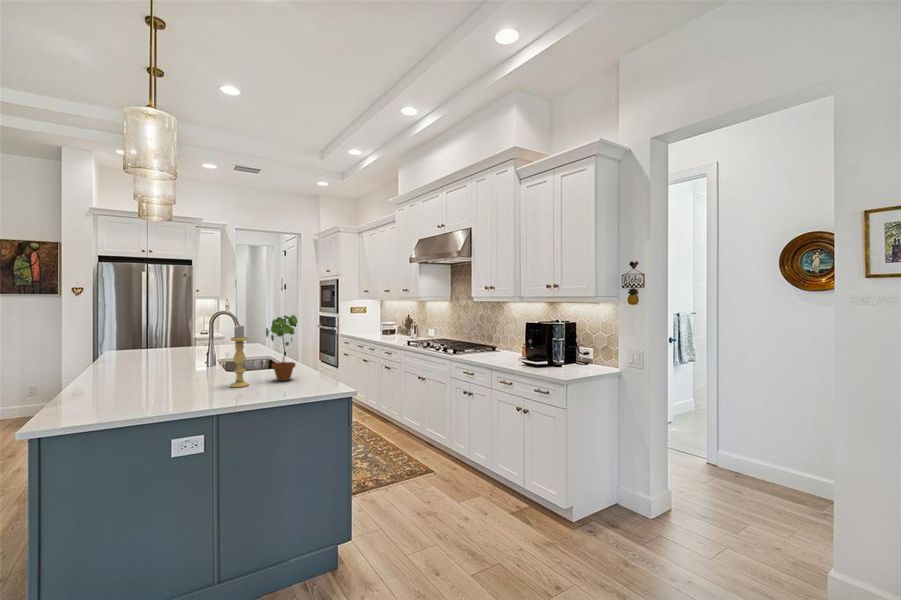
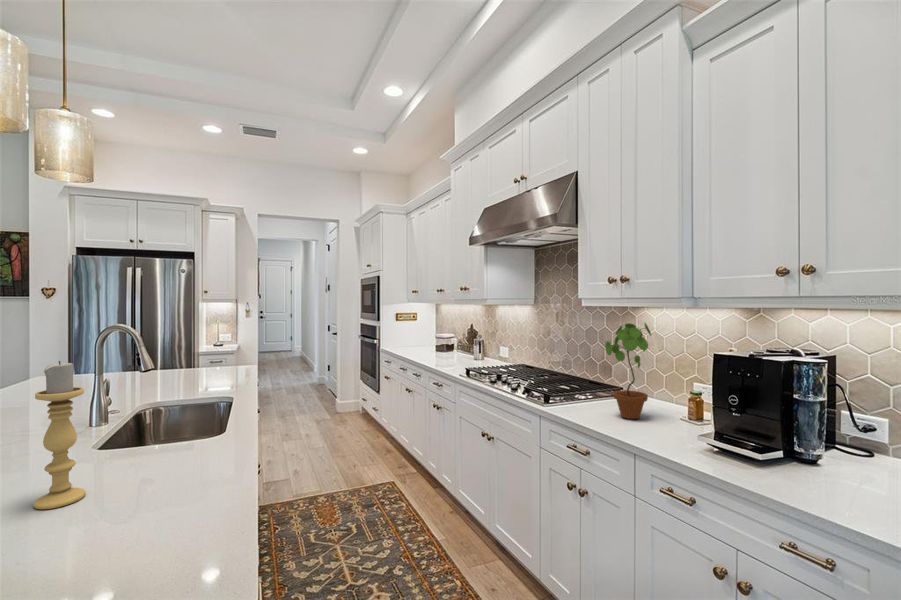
potted plant: present [266,315,298,381] -> present [605,323,651,419]

